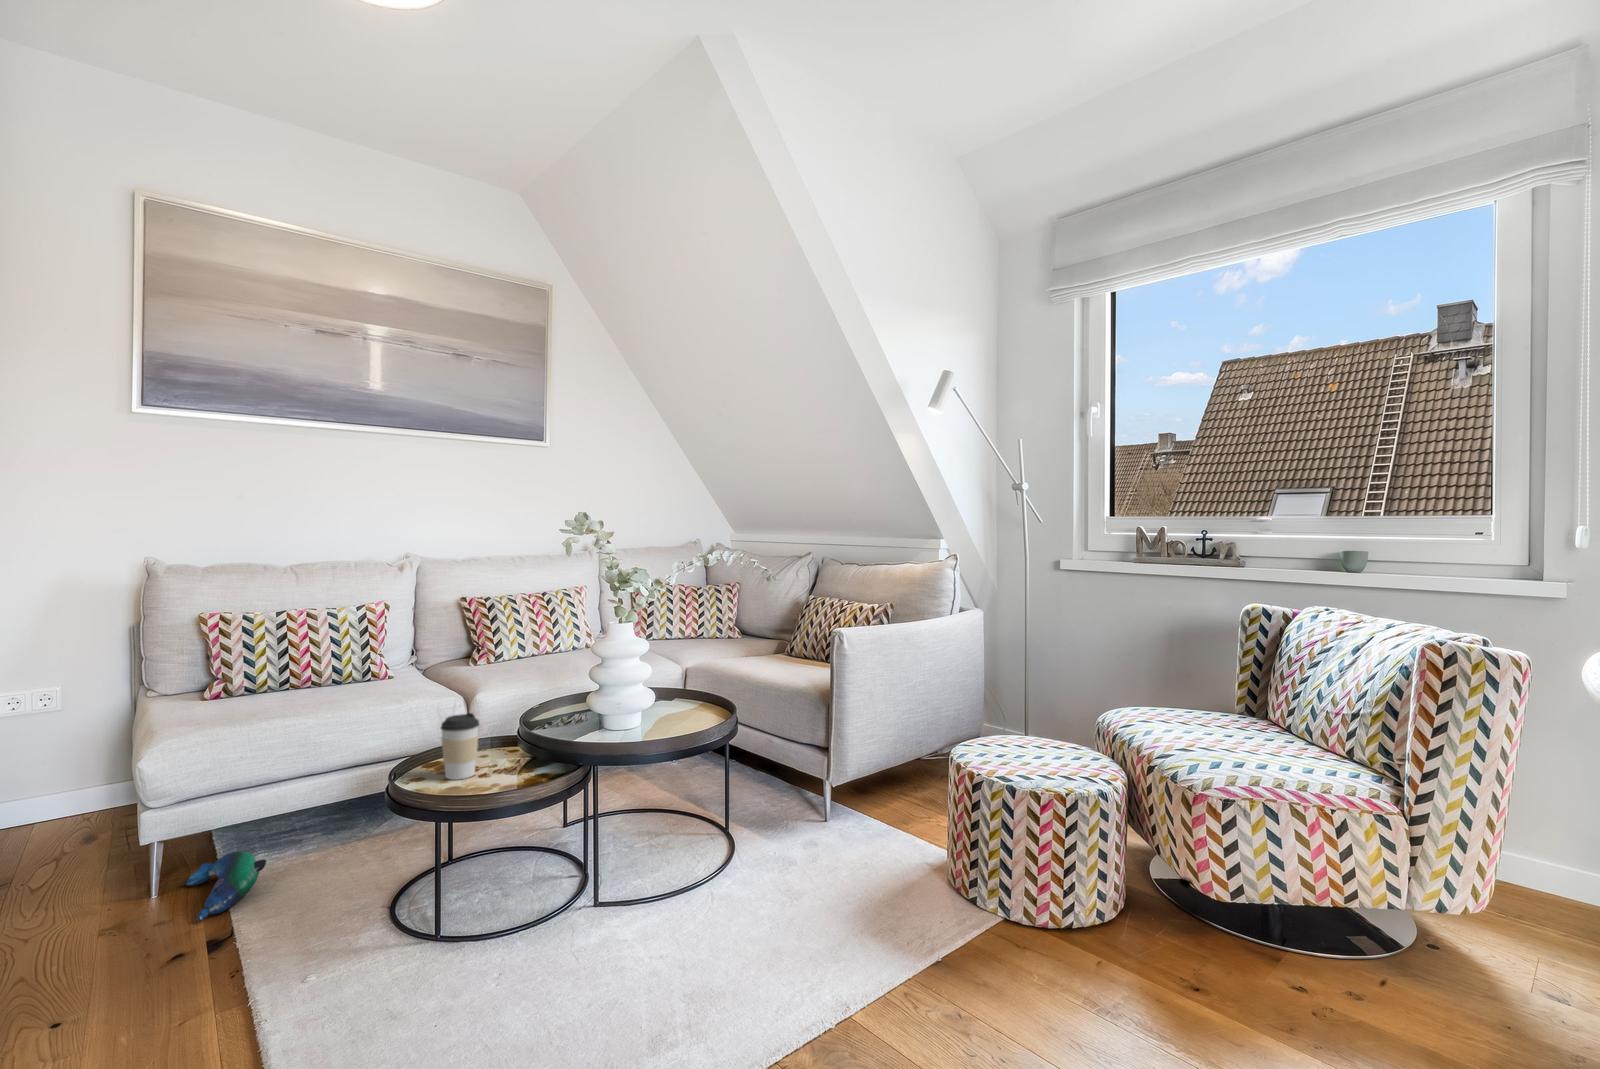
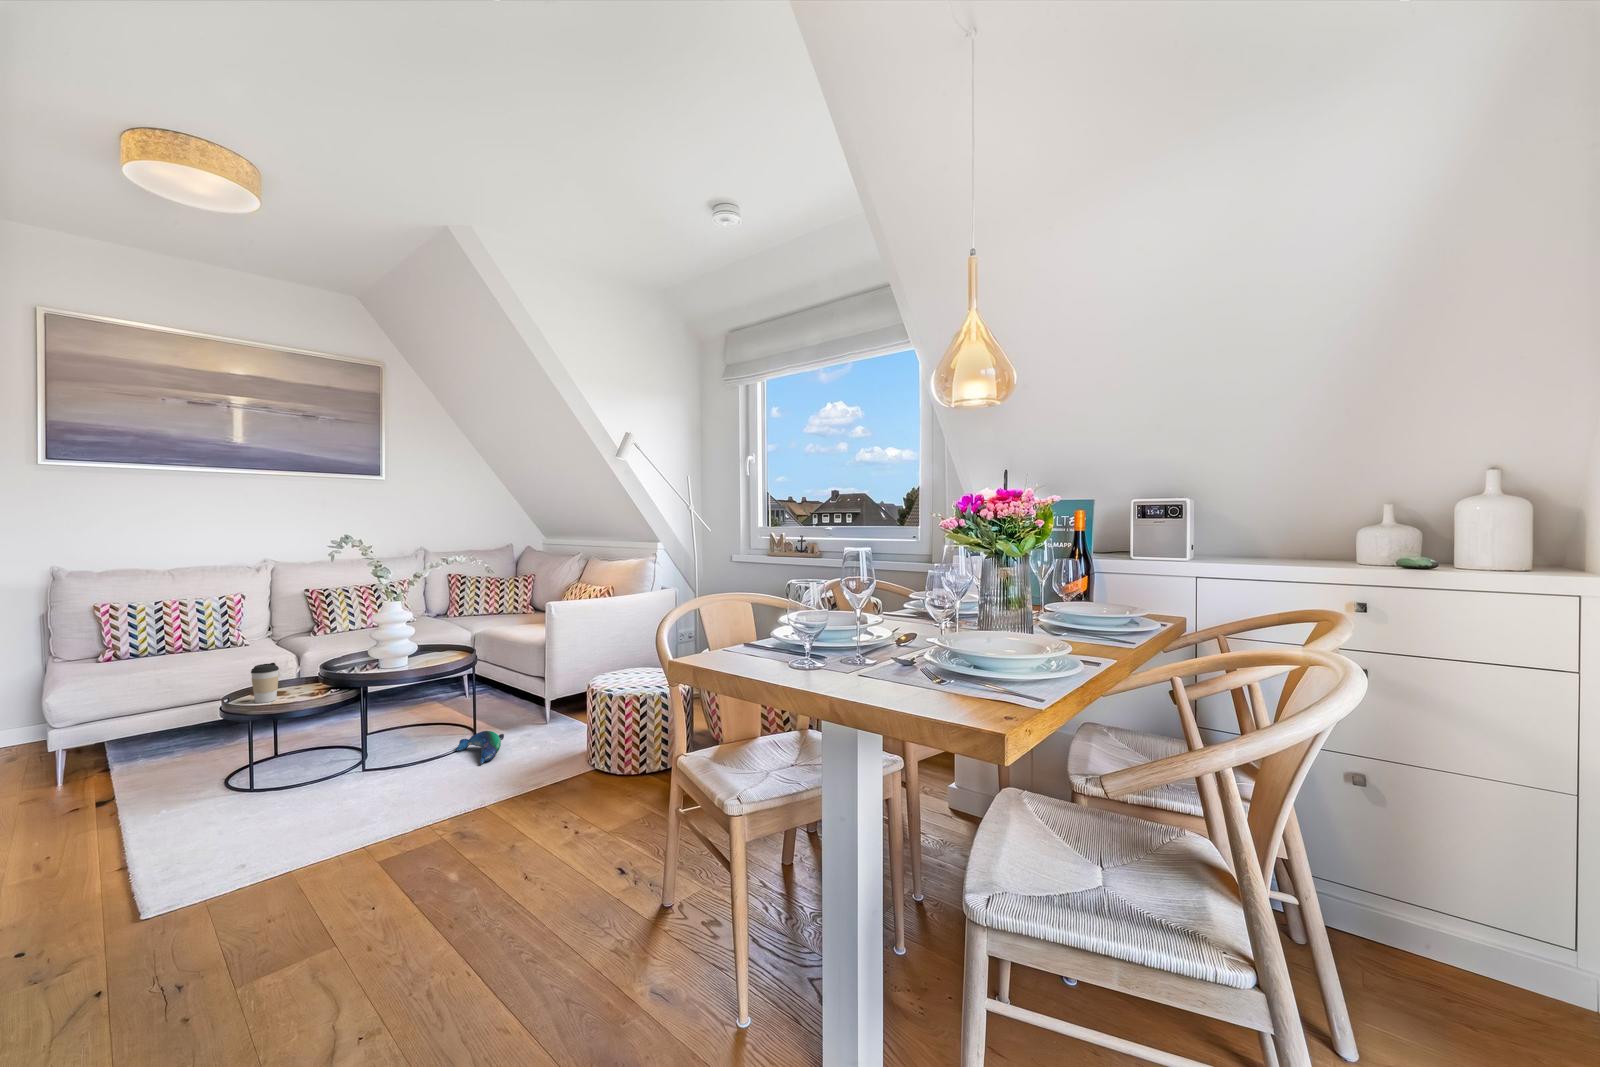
plush toy: present [186,851,266,921] -> present [456,731,504,764]

